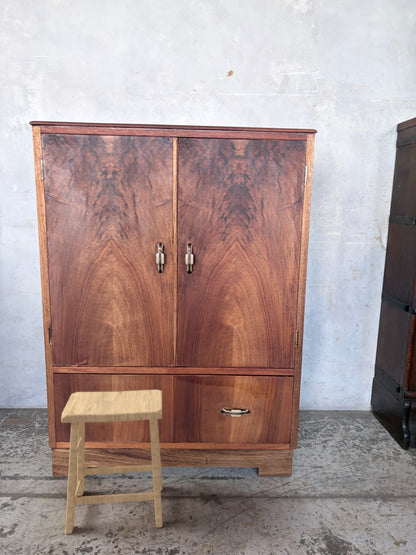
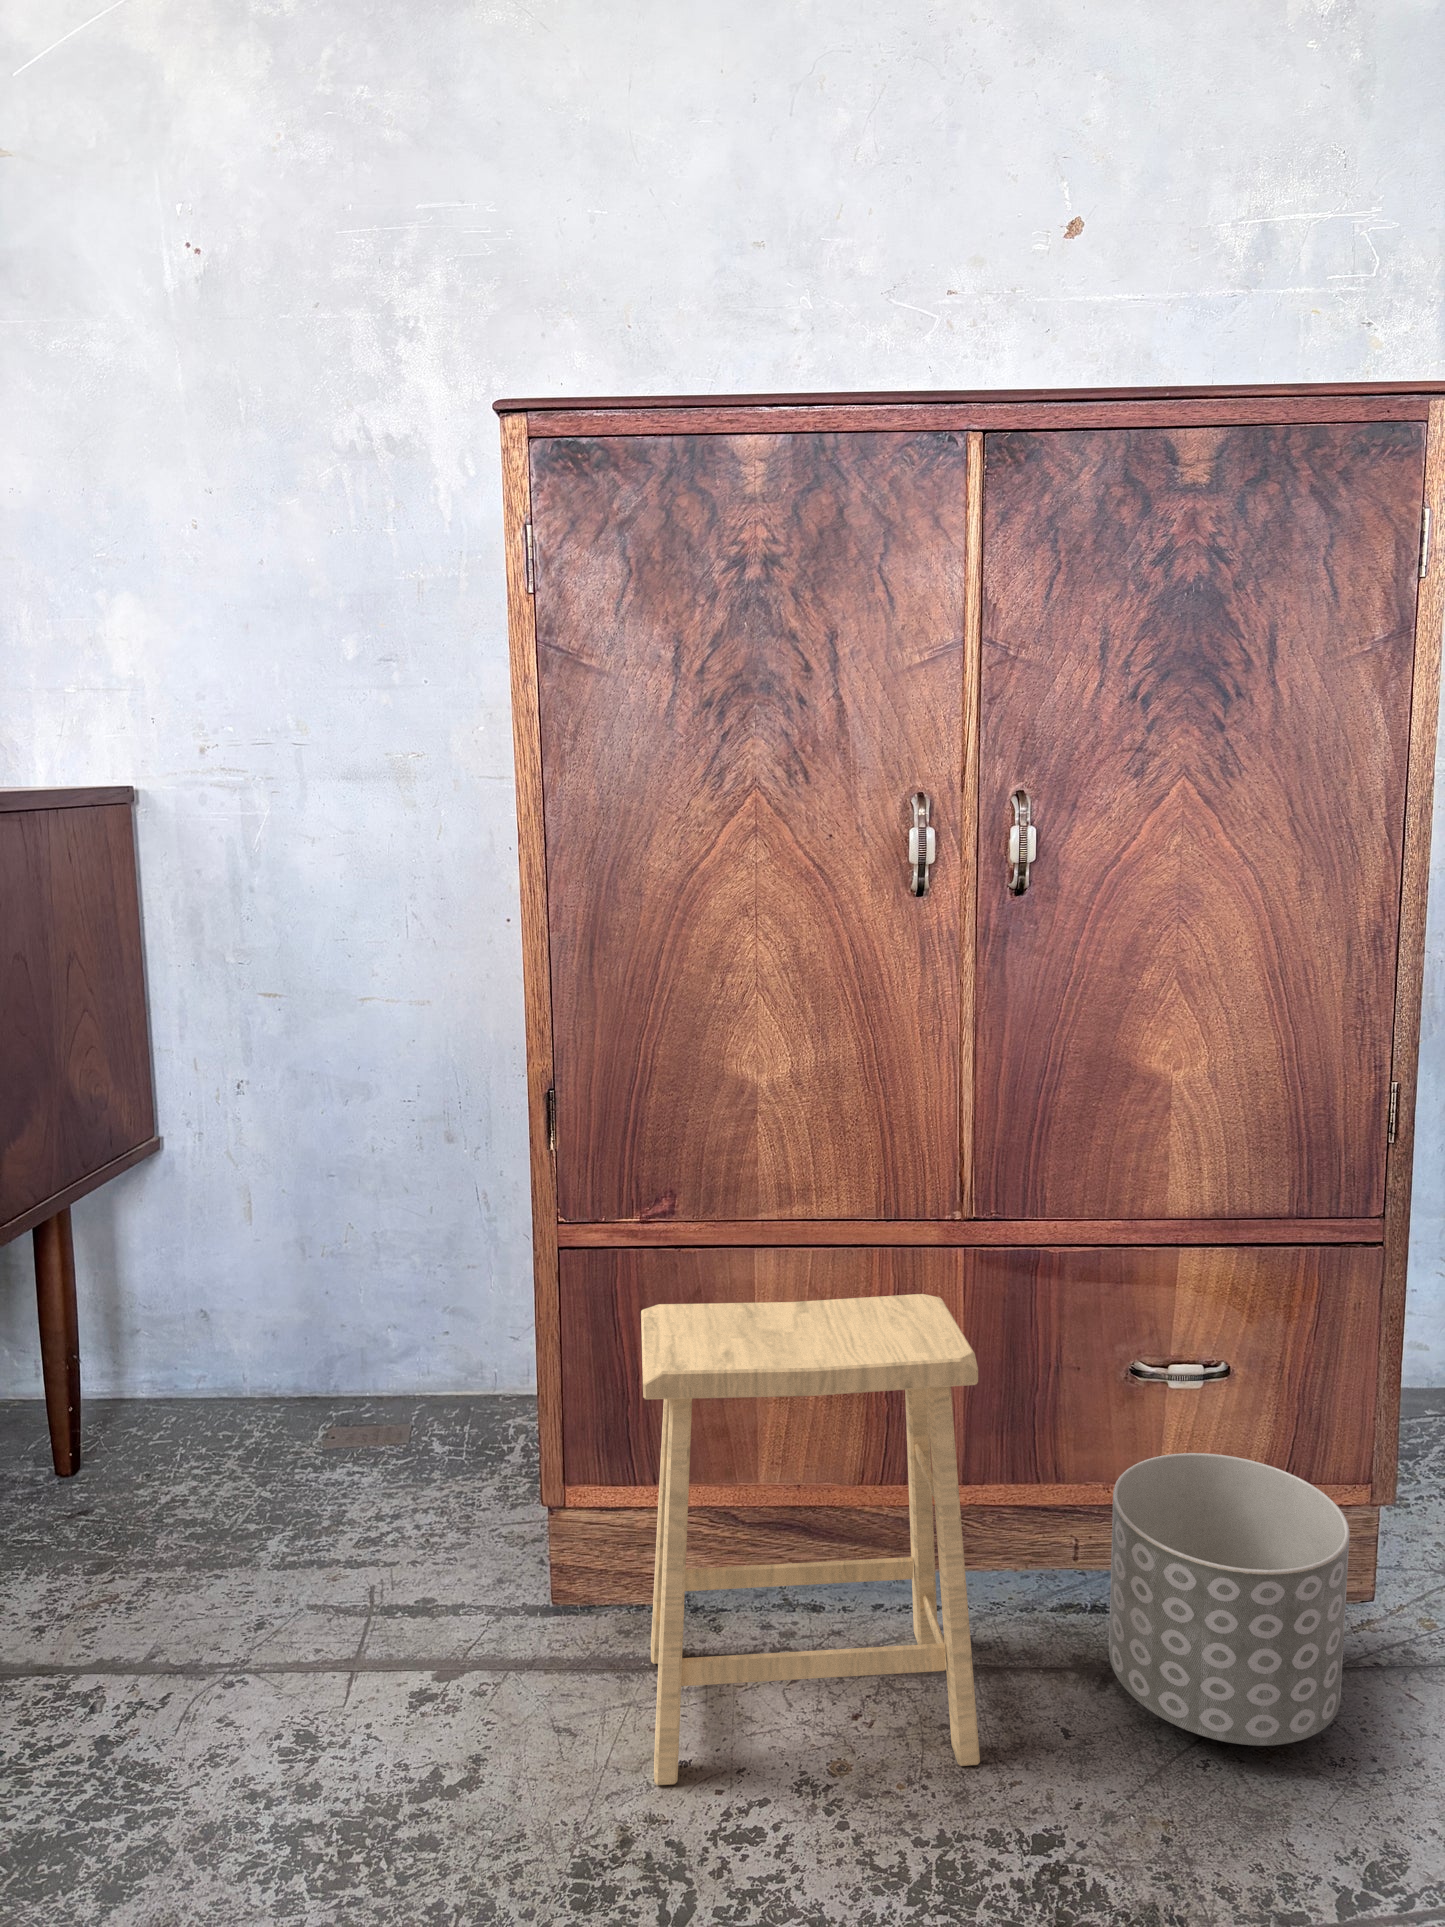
planter: none [207,435,272,522] -> present [1109,1453,1350,1746]

